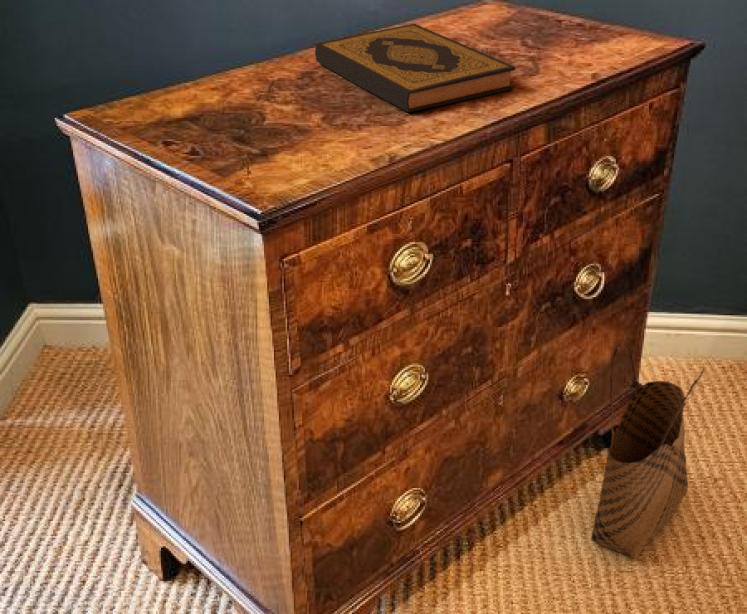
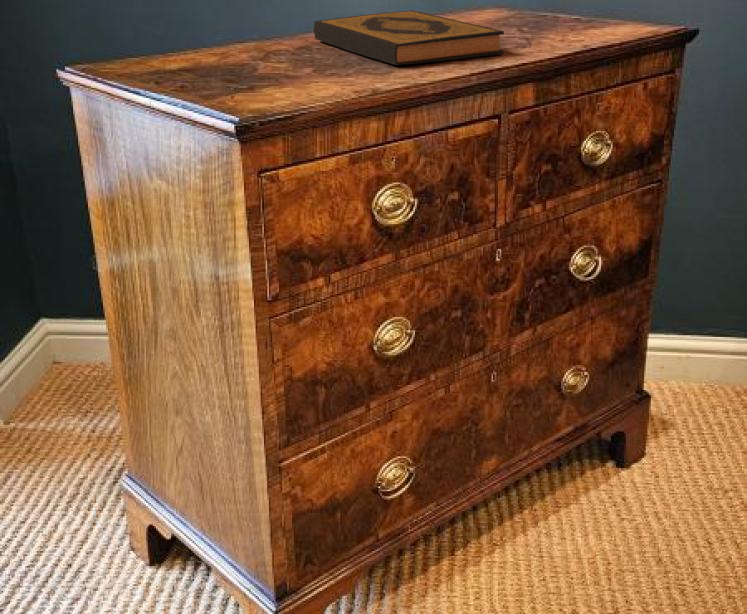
woven basket: present [591,342,705,559] -> none [592,331,706,558]

